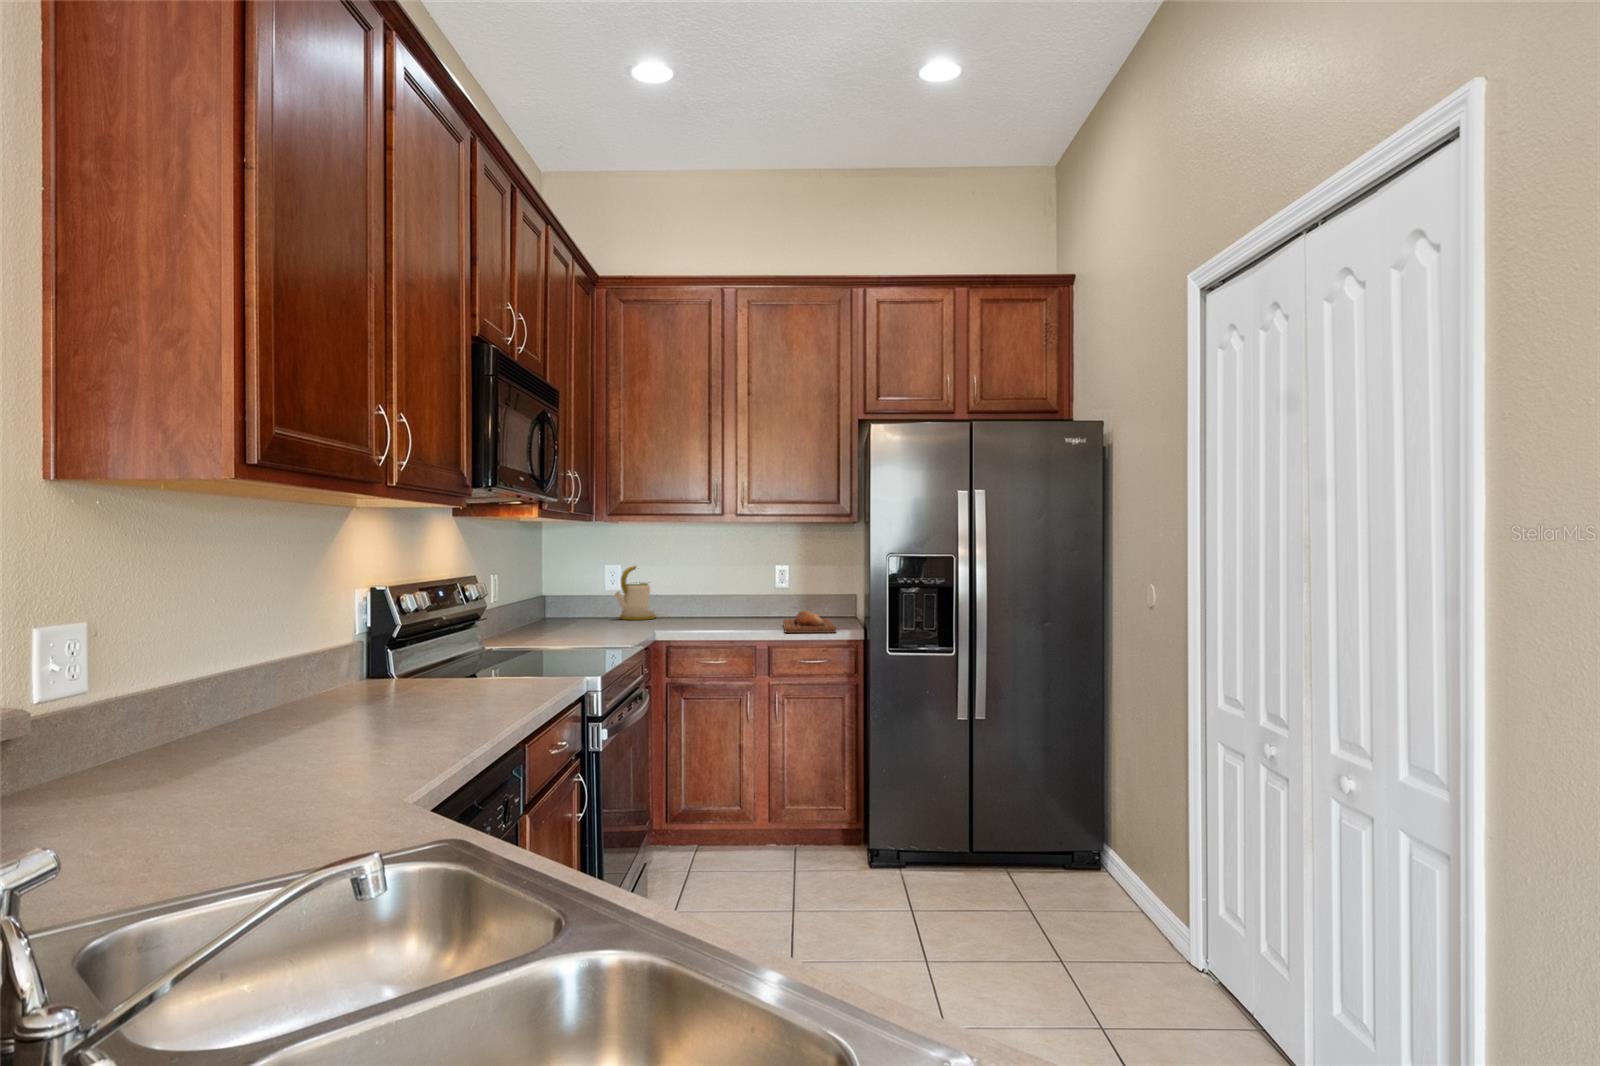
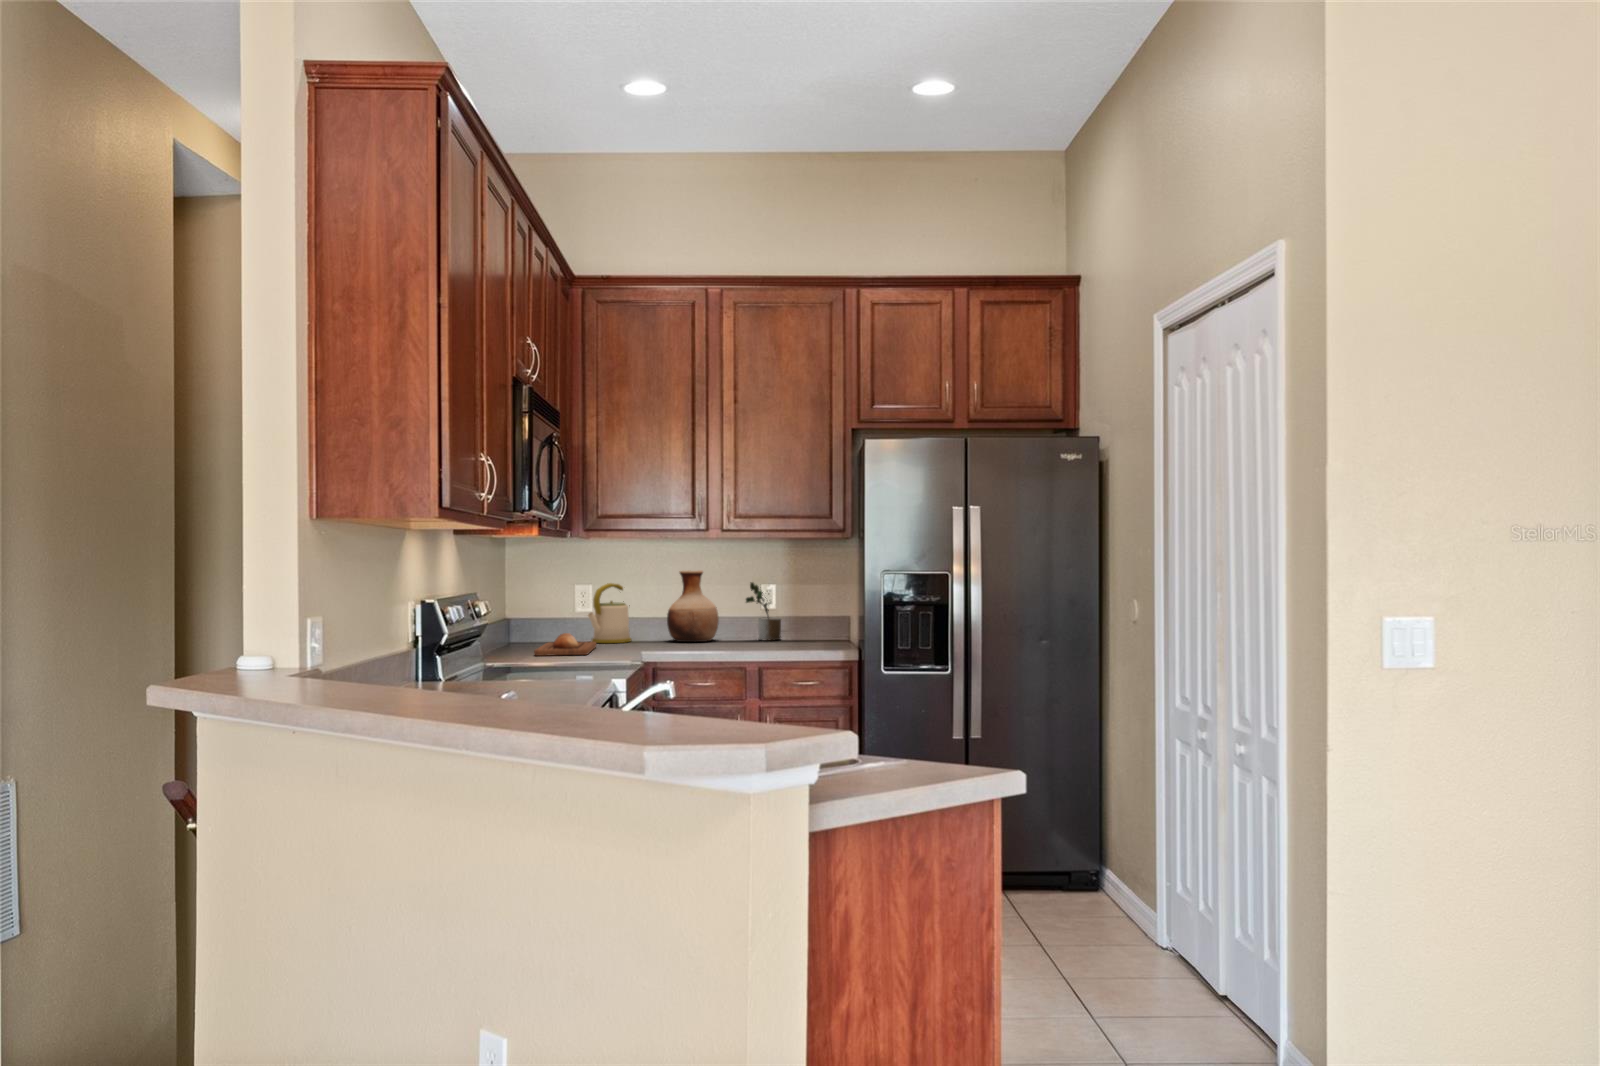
vase: none [688,554,736,620] -> present [667,570,719,642]
potted plant: none [760,564,793,618] -> present [746,582,781,640]
bread loaf: present [783,611,836,633] -> present [534,633,596,656]

